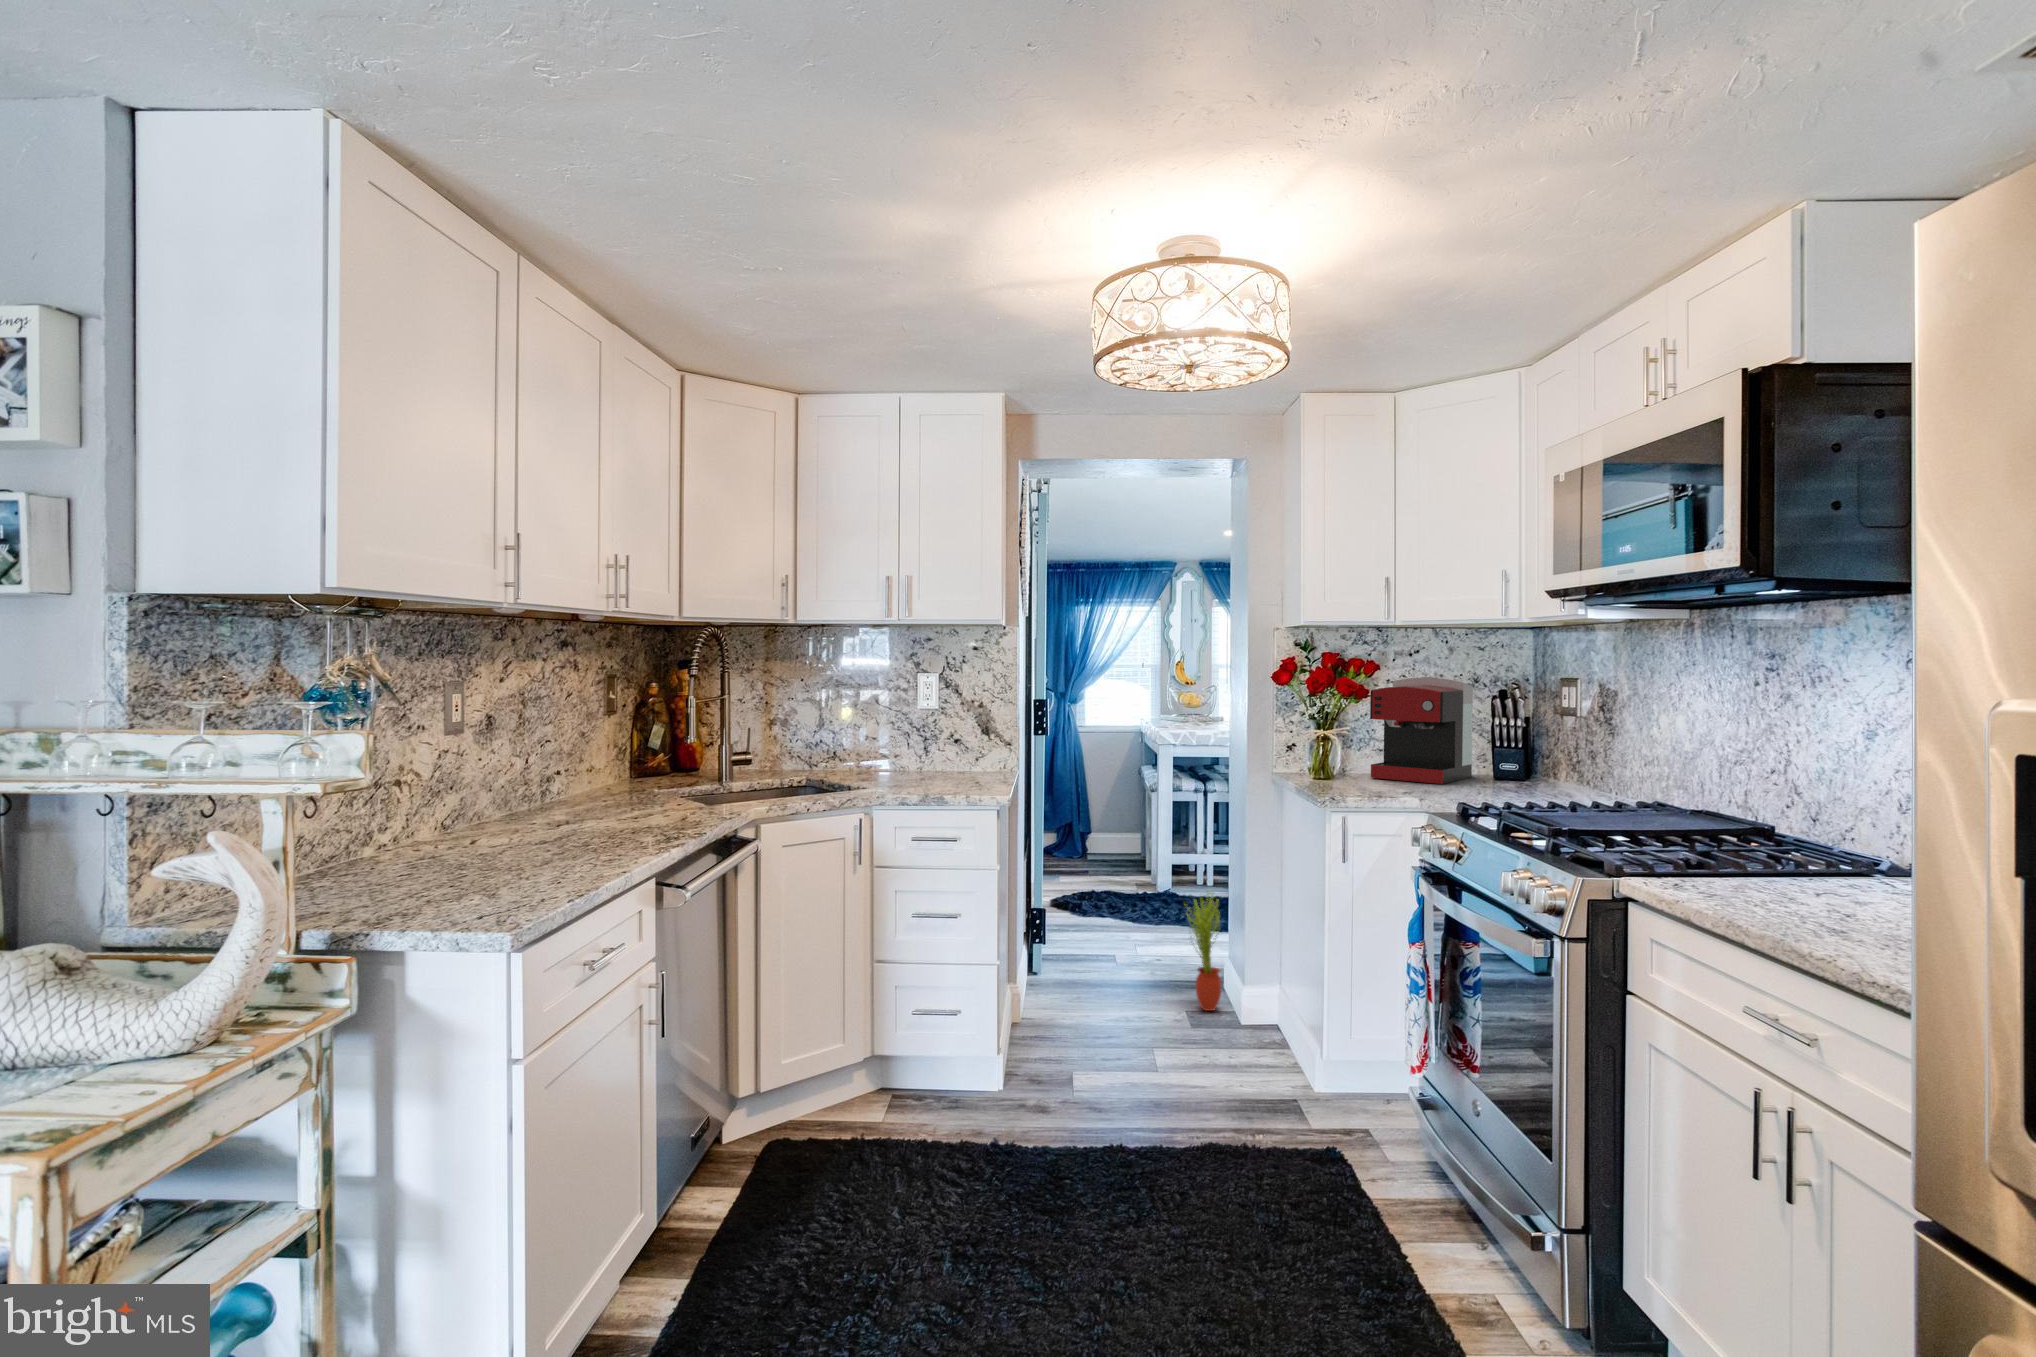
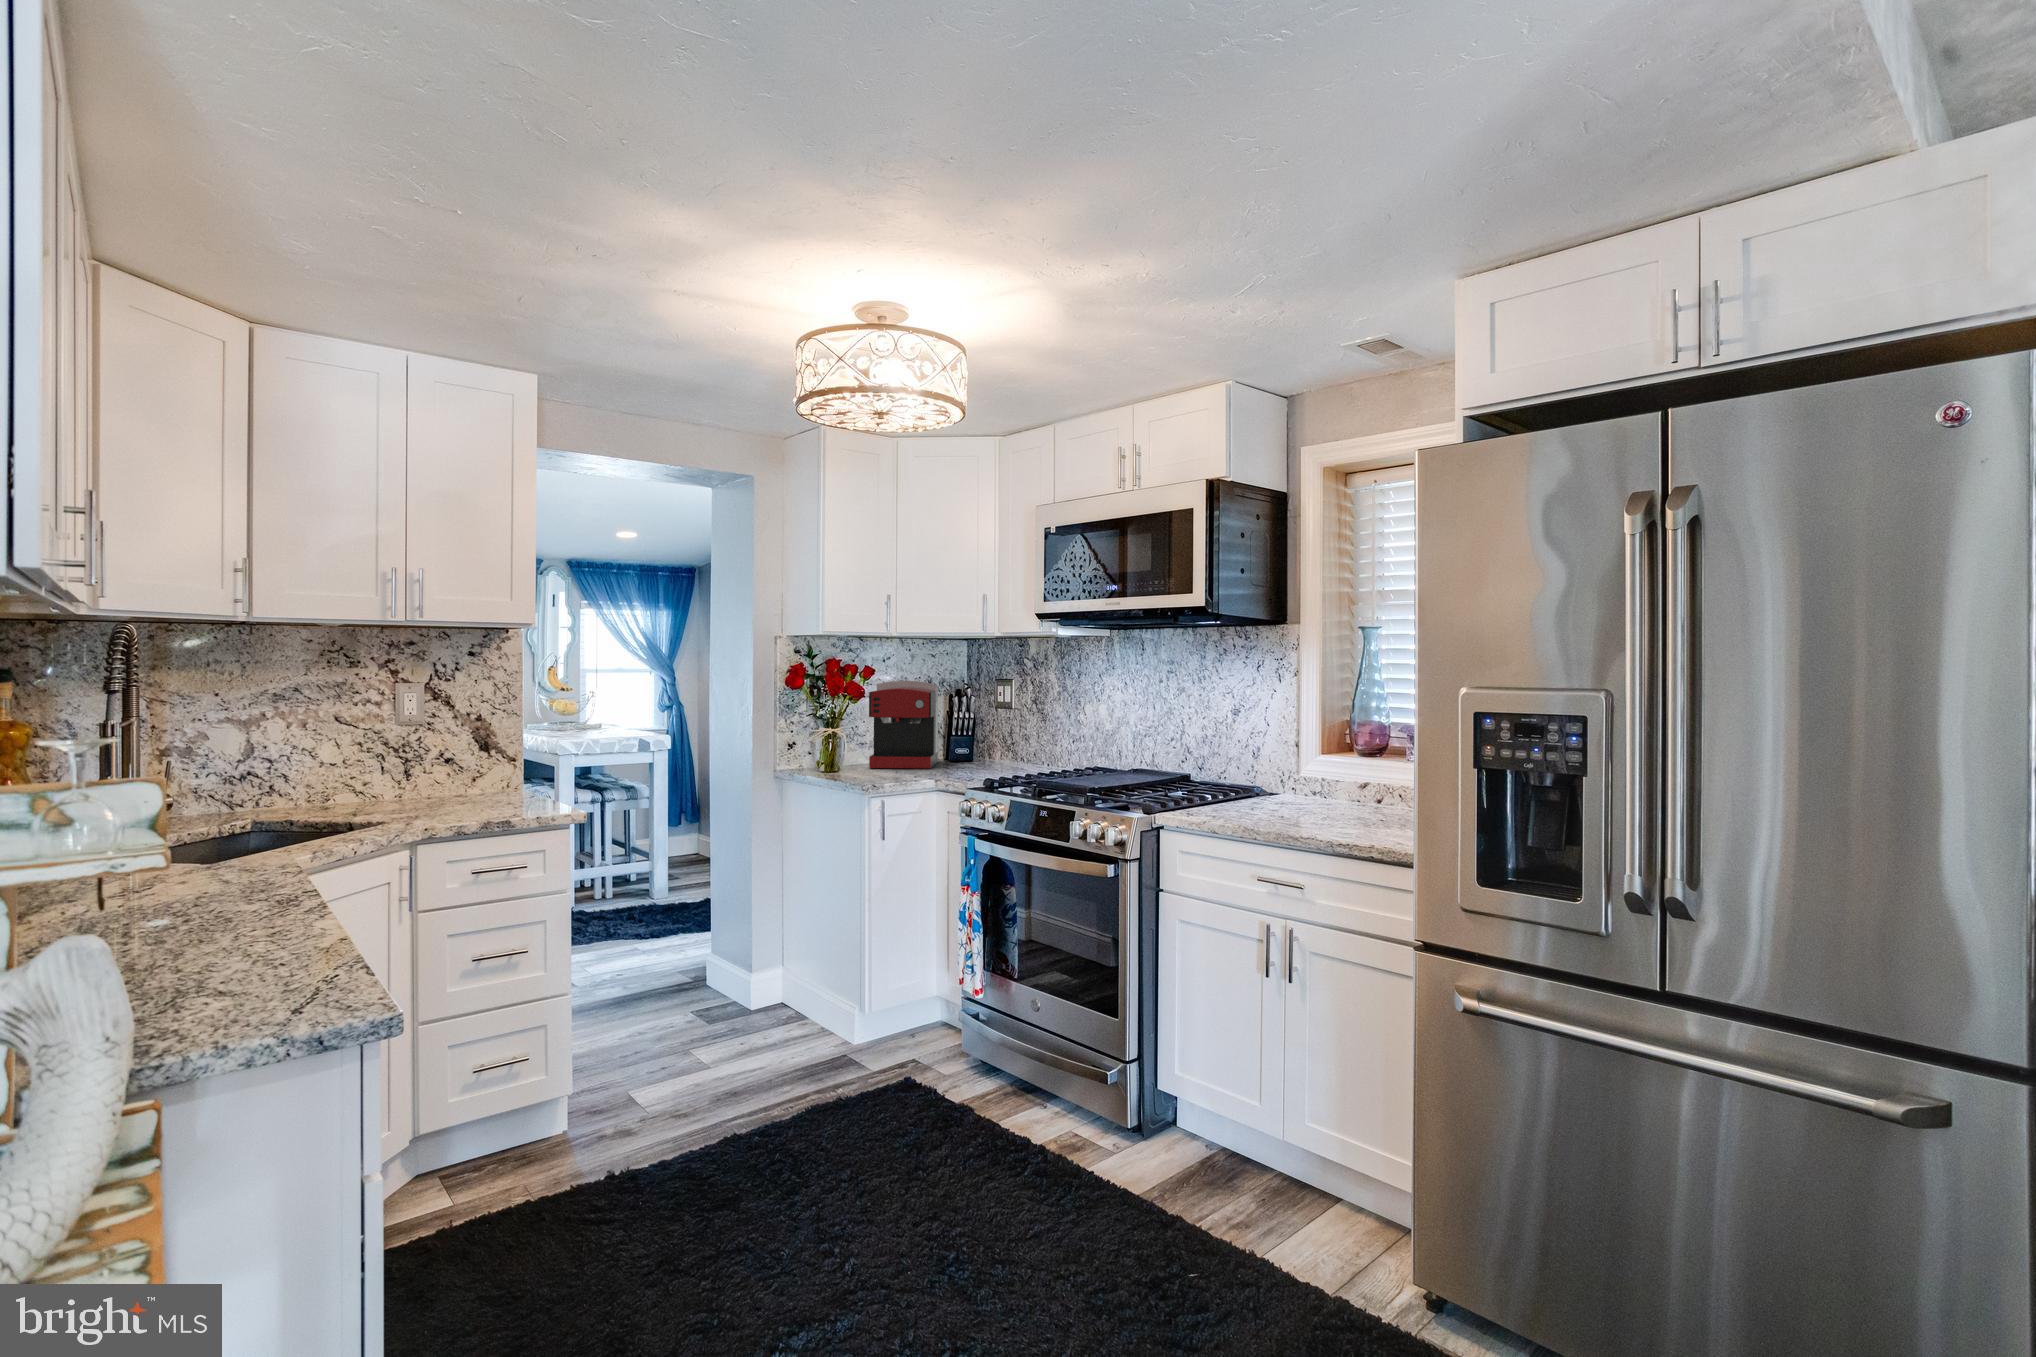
potted plant: present [1187,890,1222,1011] -> none [684,889,725,1006]

